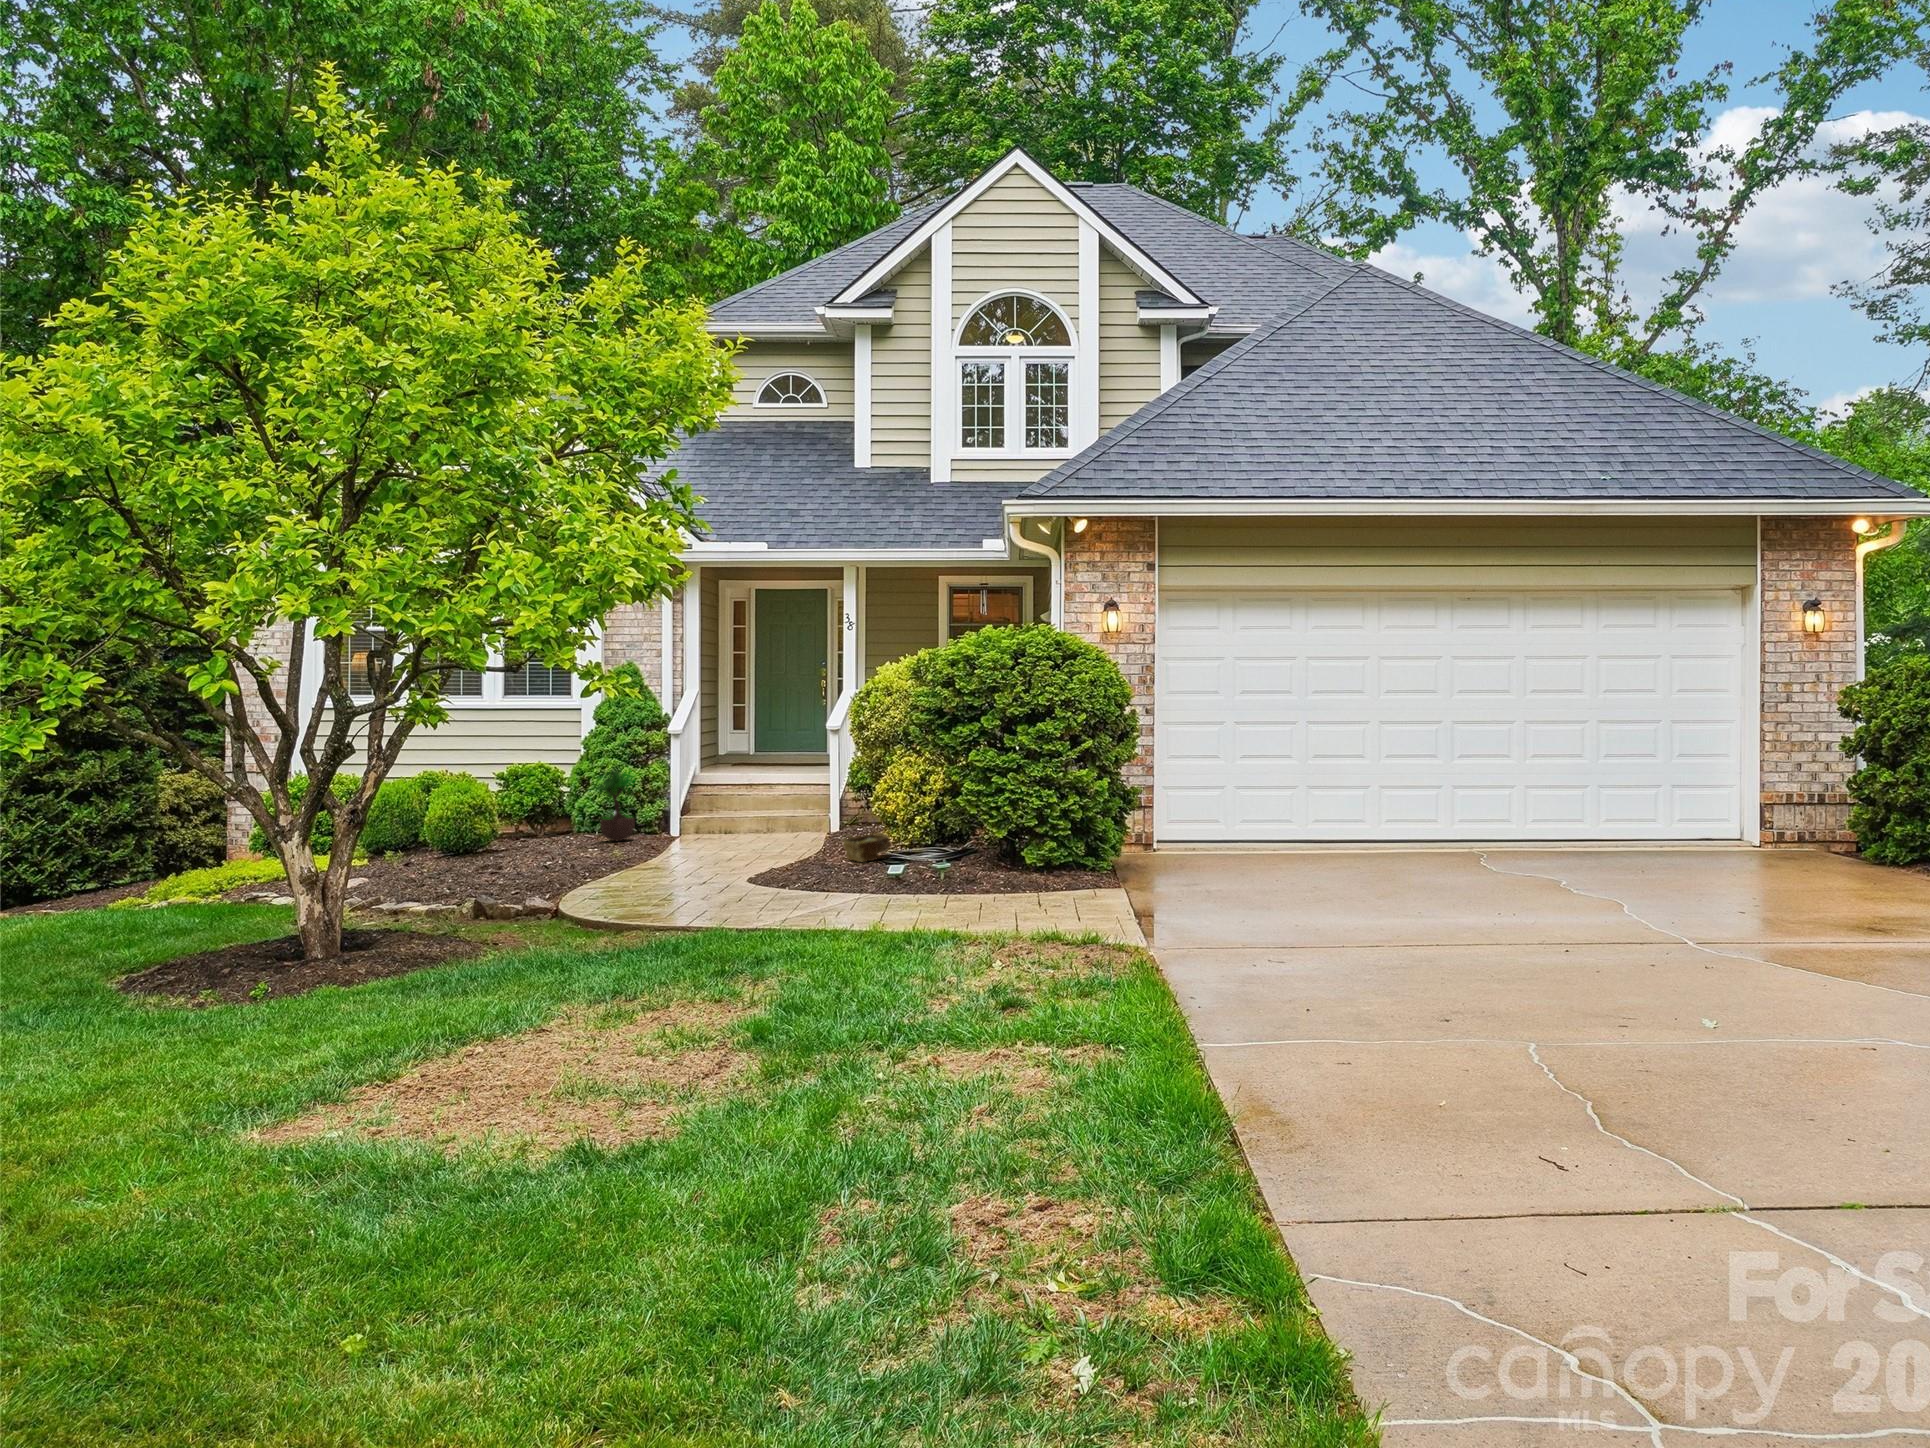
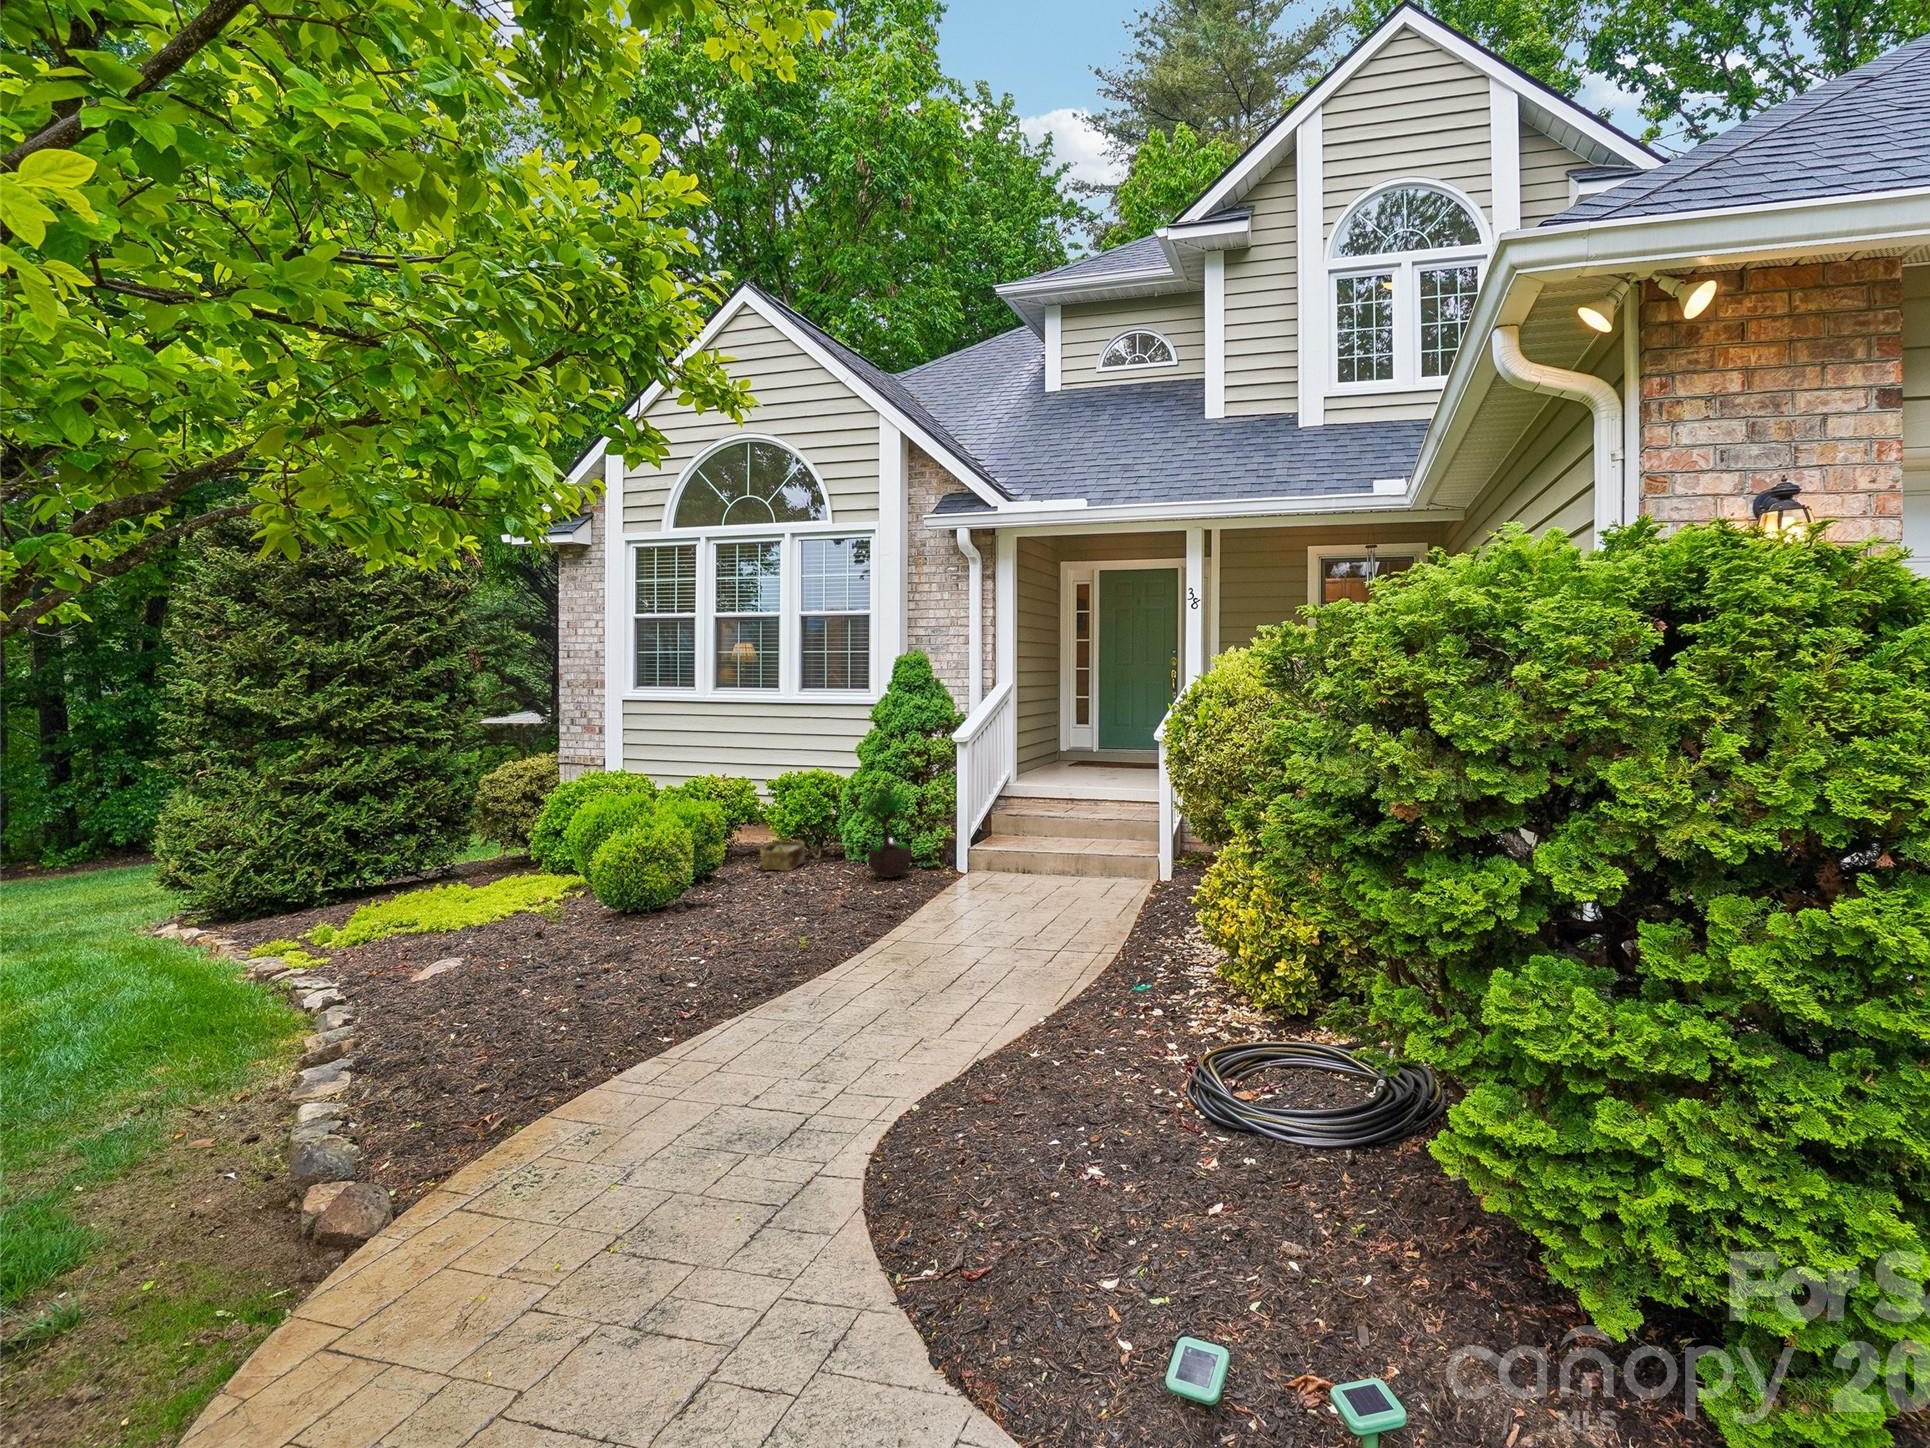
woven basket: present [843,833,890,862] -> present [760,839,806,871]

